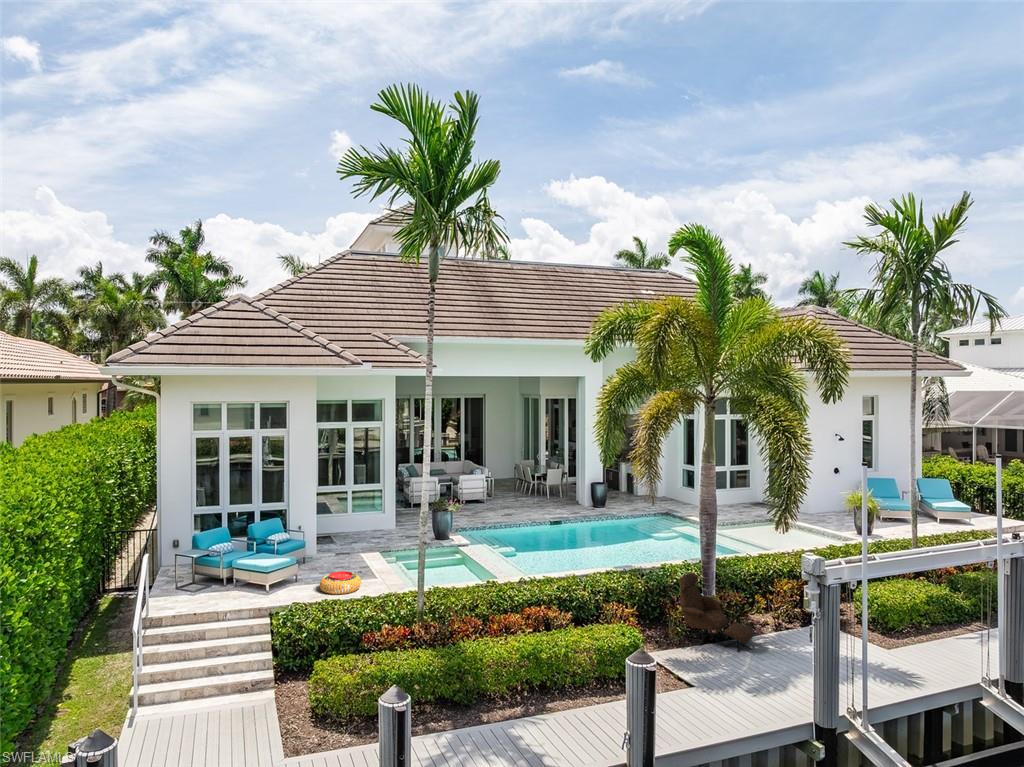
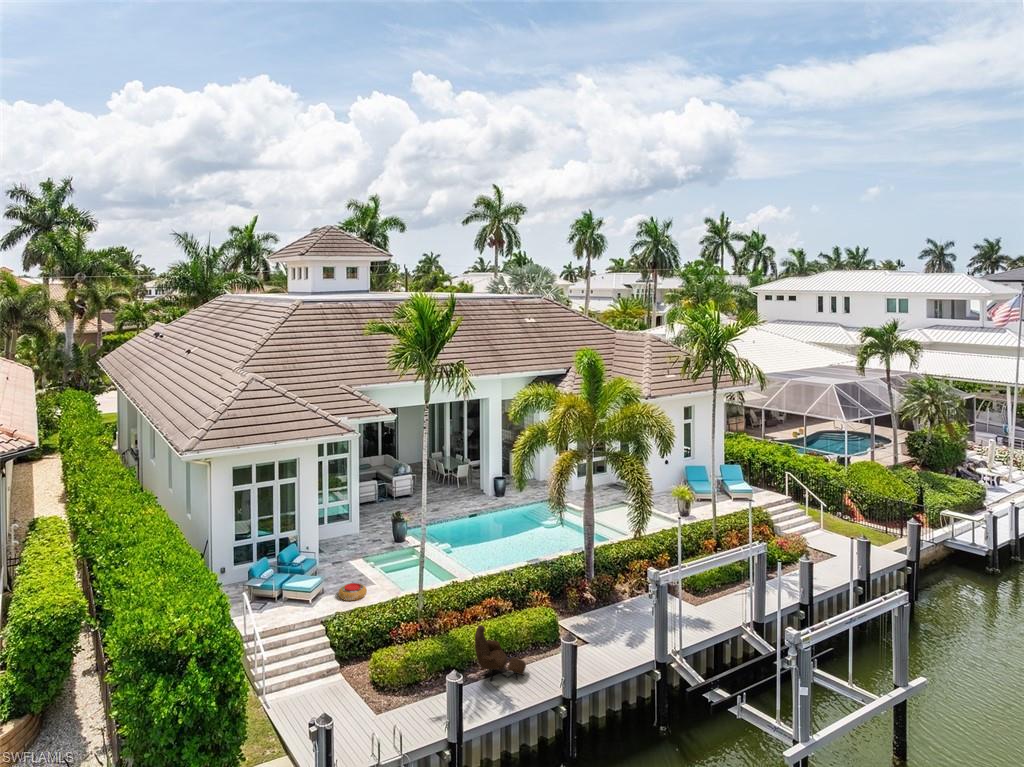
lounge chair: present [679,573,754,652] -> present [475,625,526,681]

